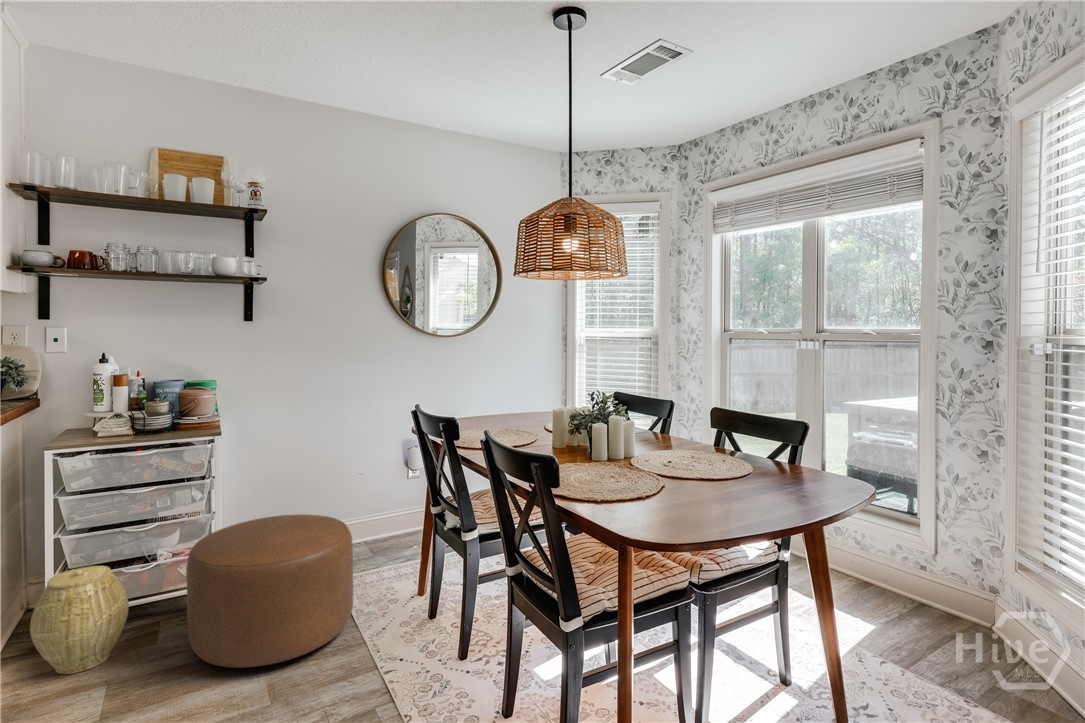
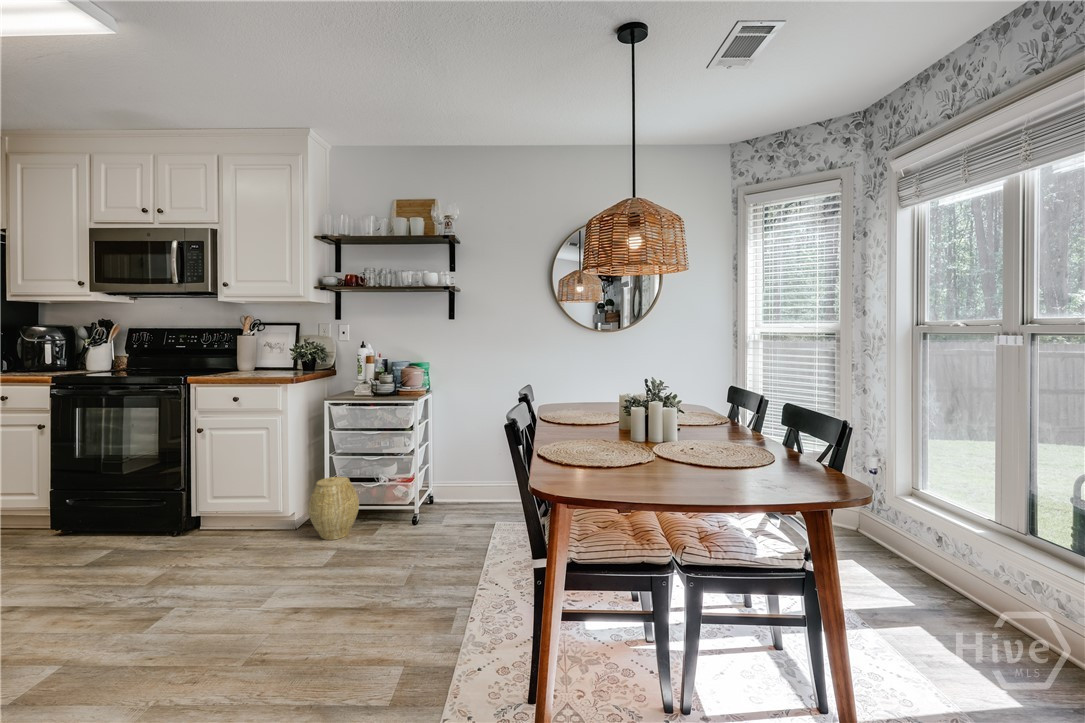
ottoman: present [186,514,354,668] -> none [379,462,489,561]

